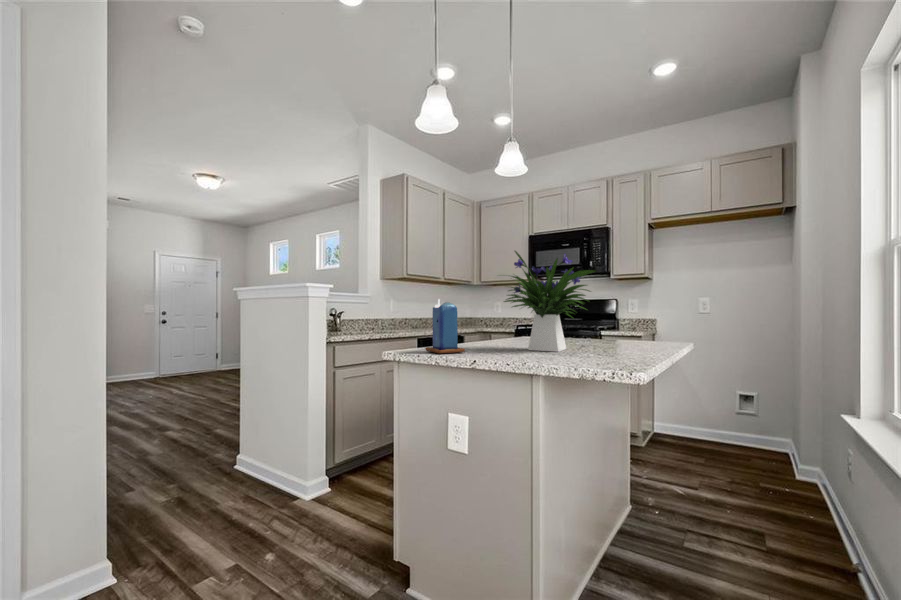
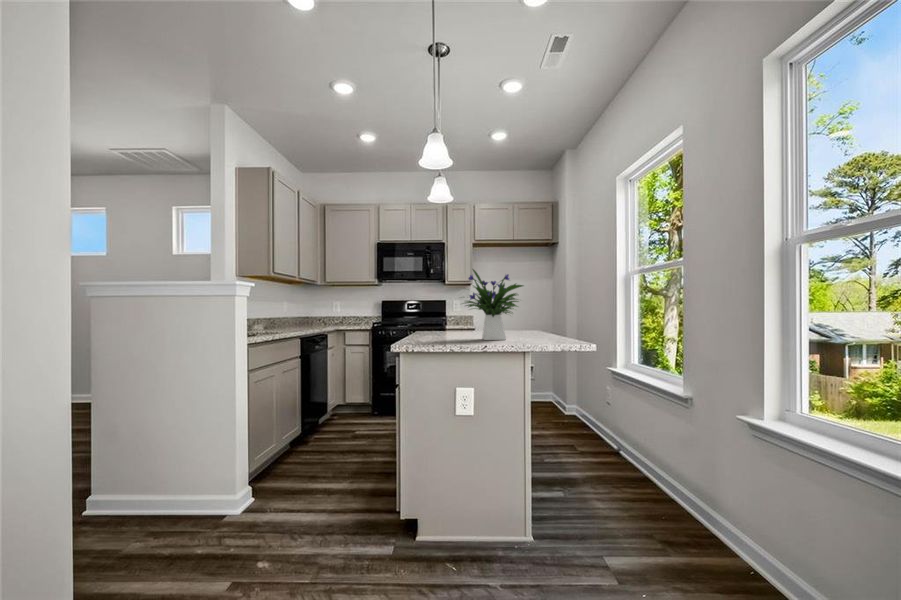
candle: present [426,299,465,354] -> none [428,304,458,346]

